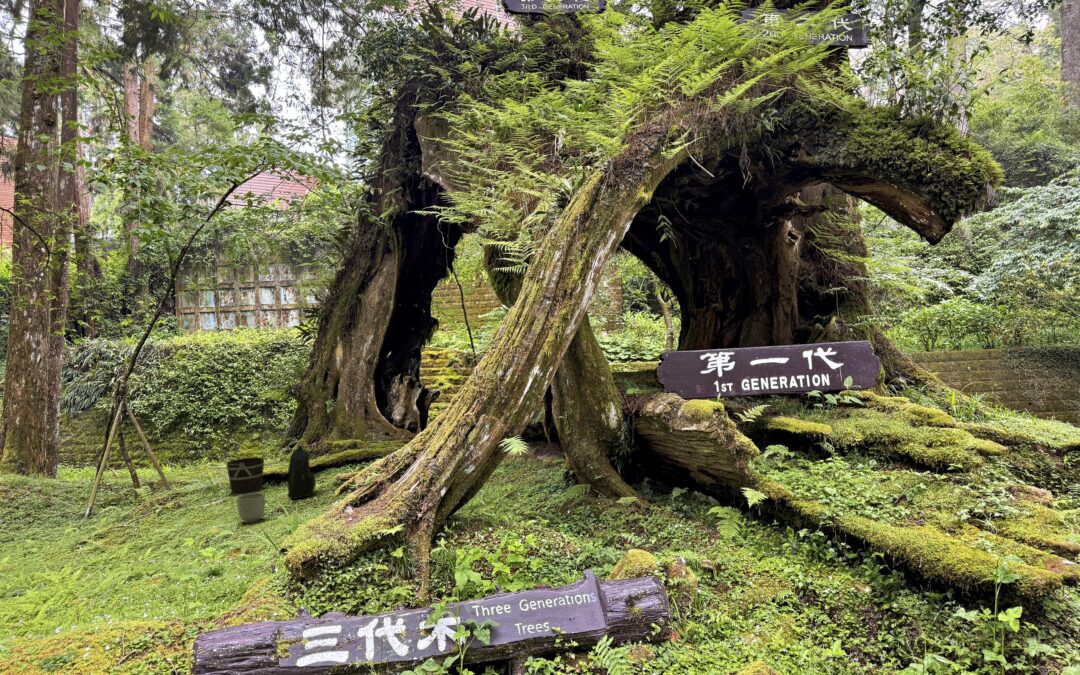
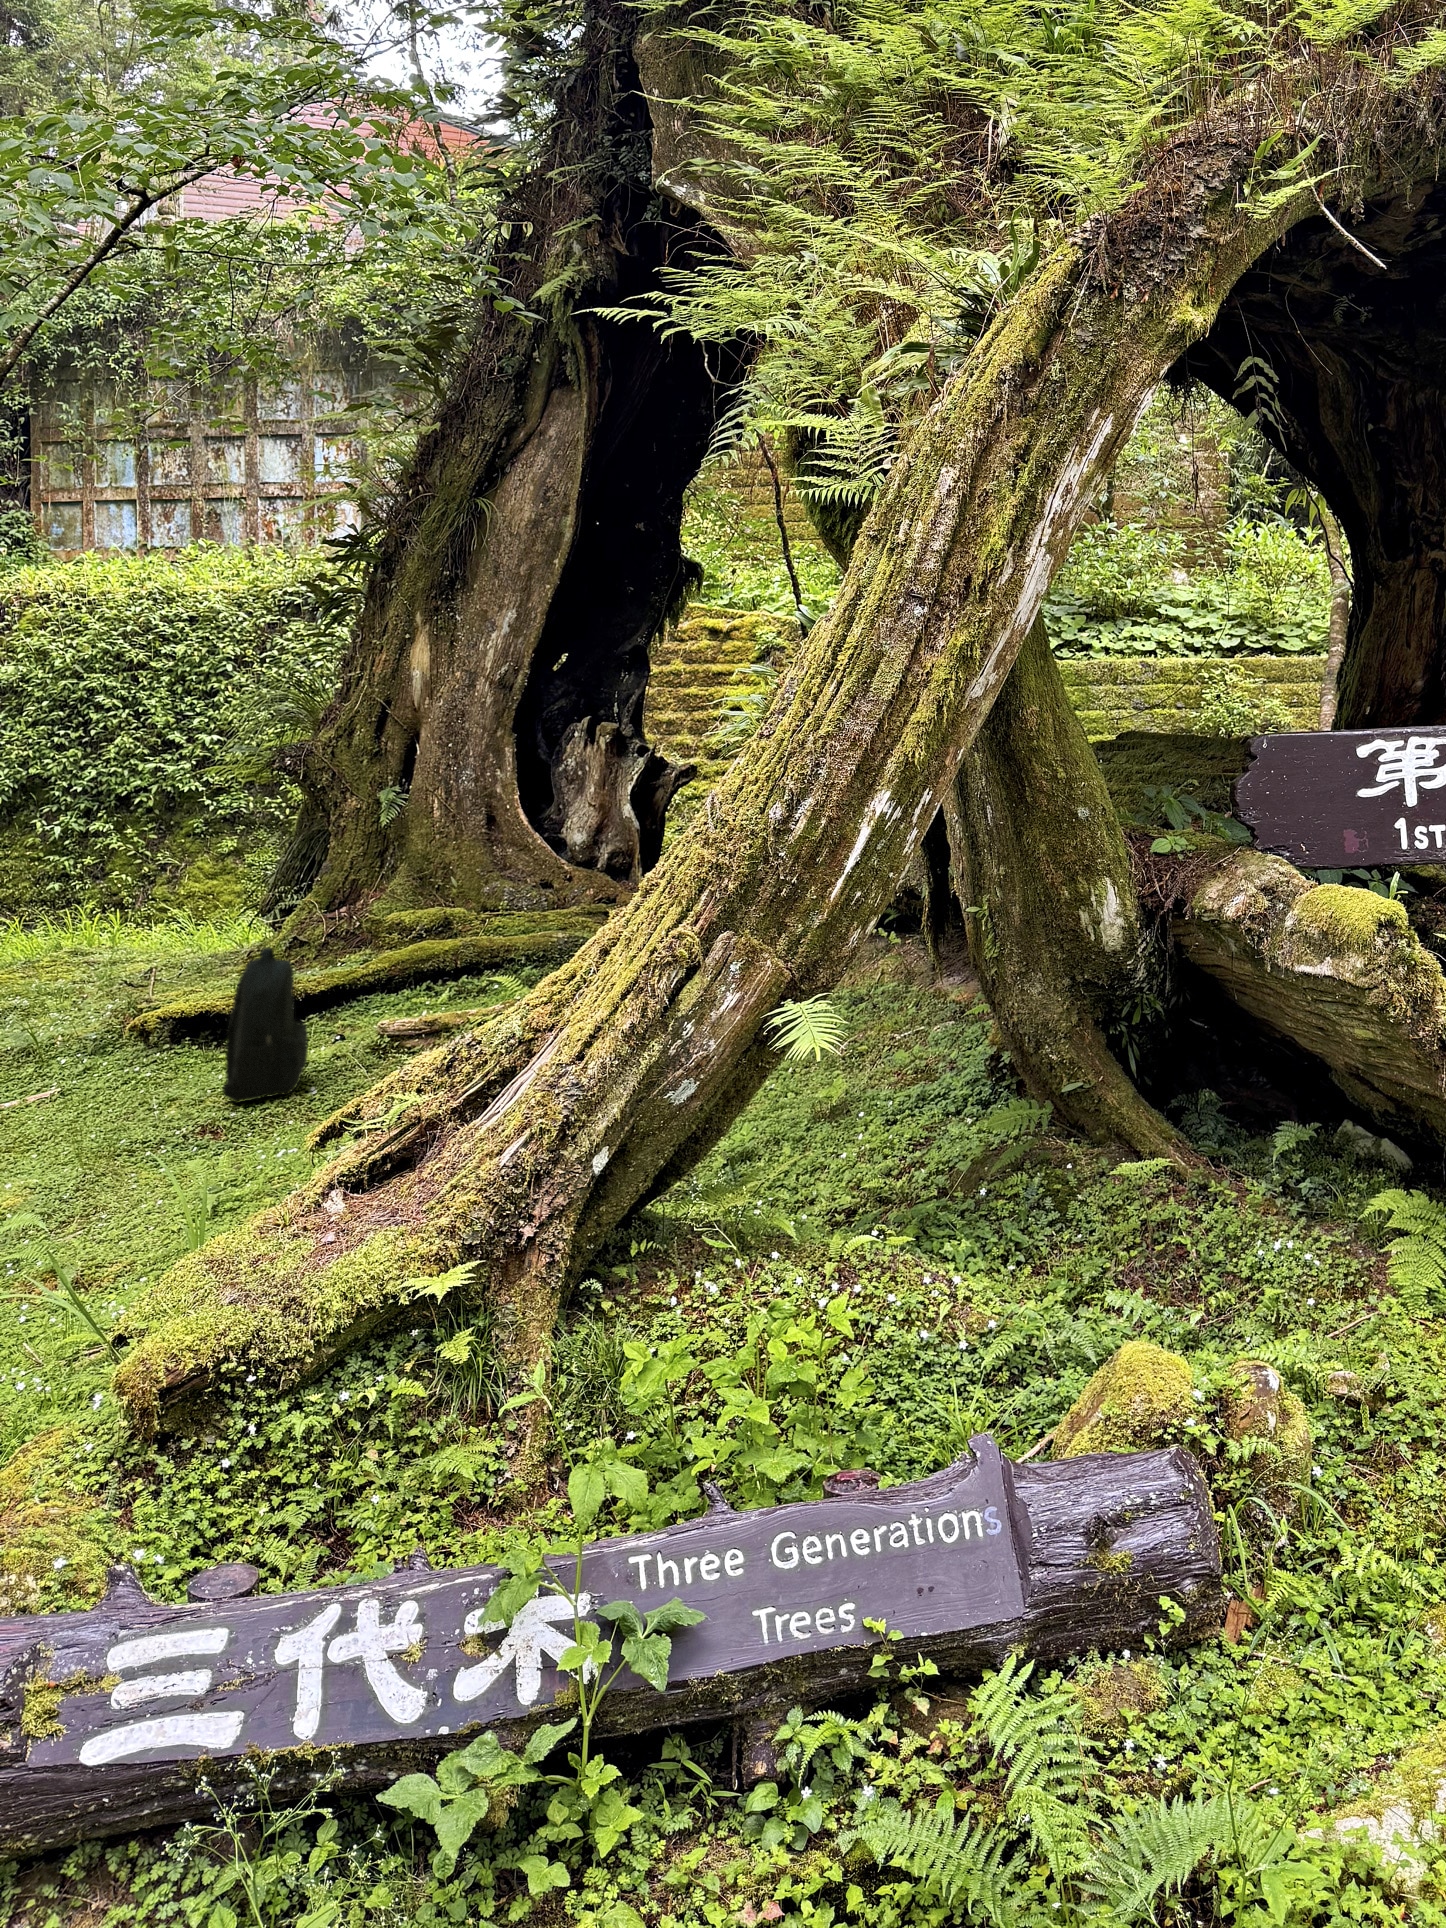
bucket: present [226,456,264,495] -> none [56,966,171,1083]
planter: present [237,493,265,523] -> none [60,1094,146,1184]

